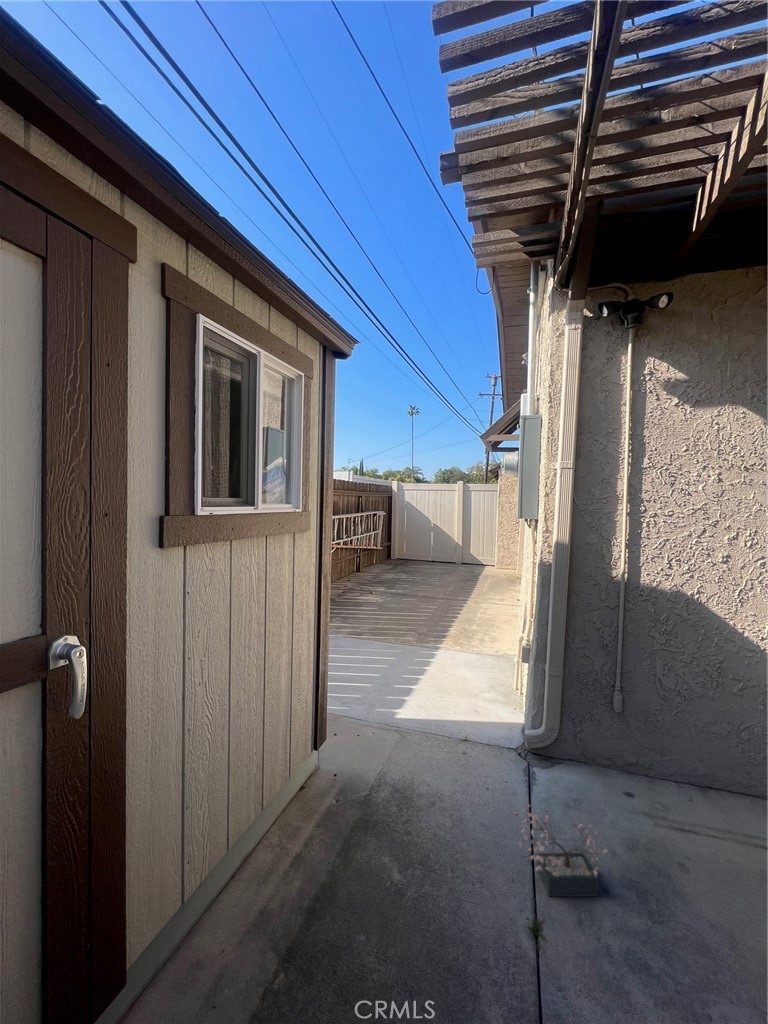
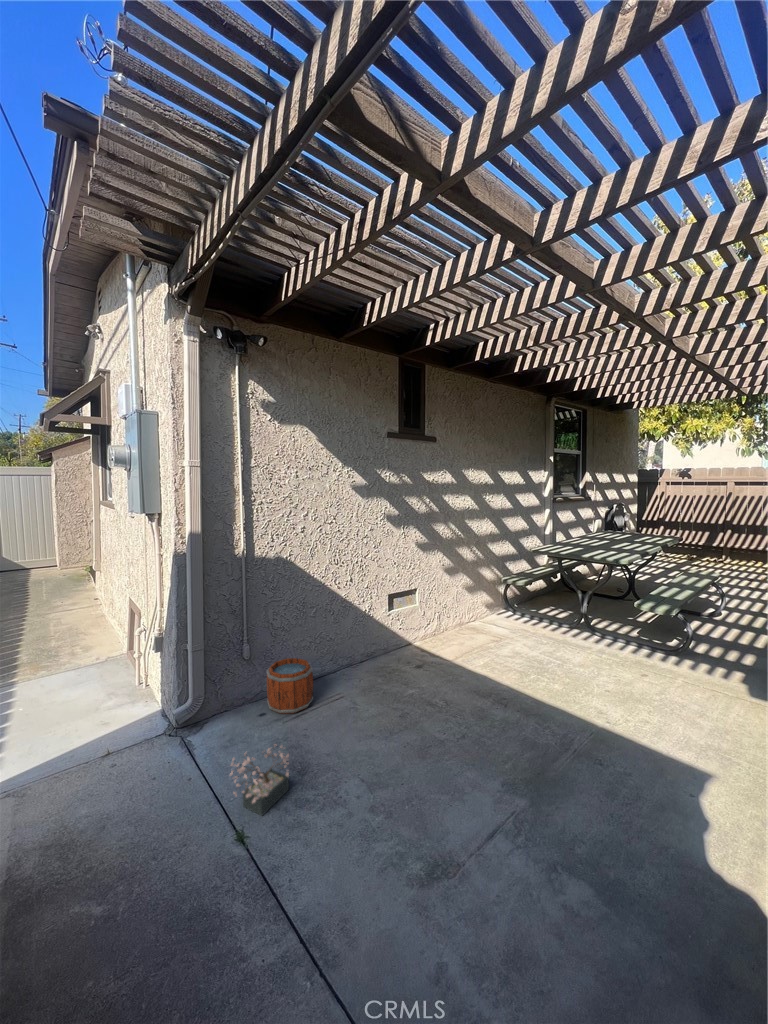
bucket: none [636,733,713,820] -> present [266,658,313,714]

